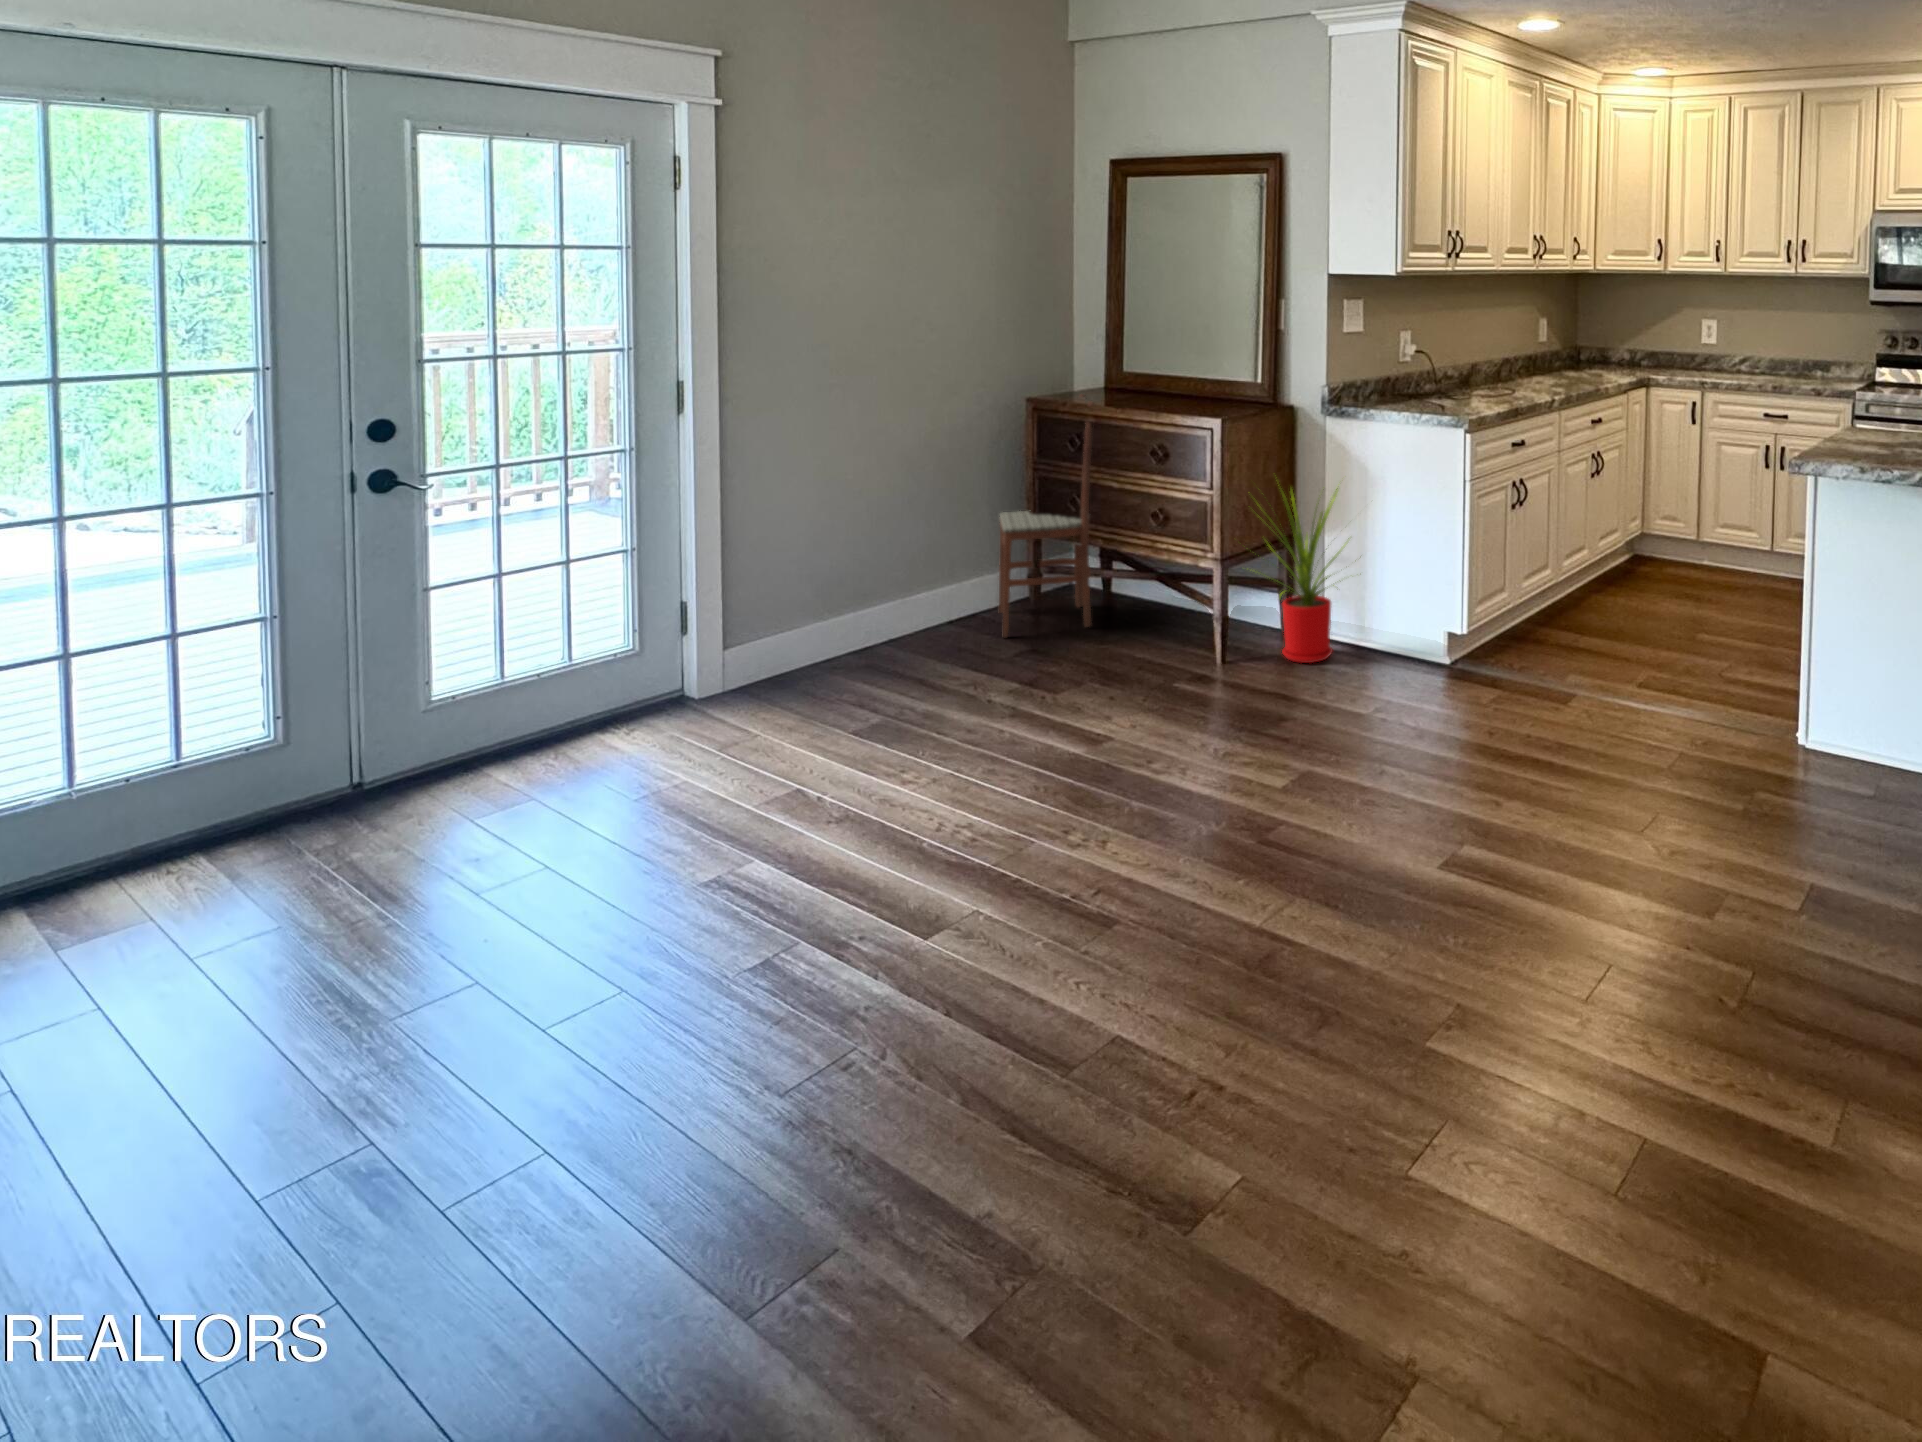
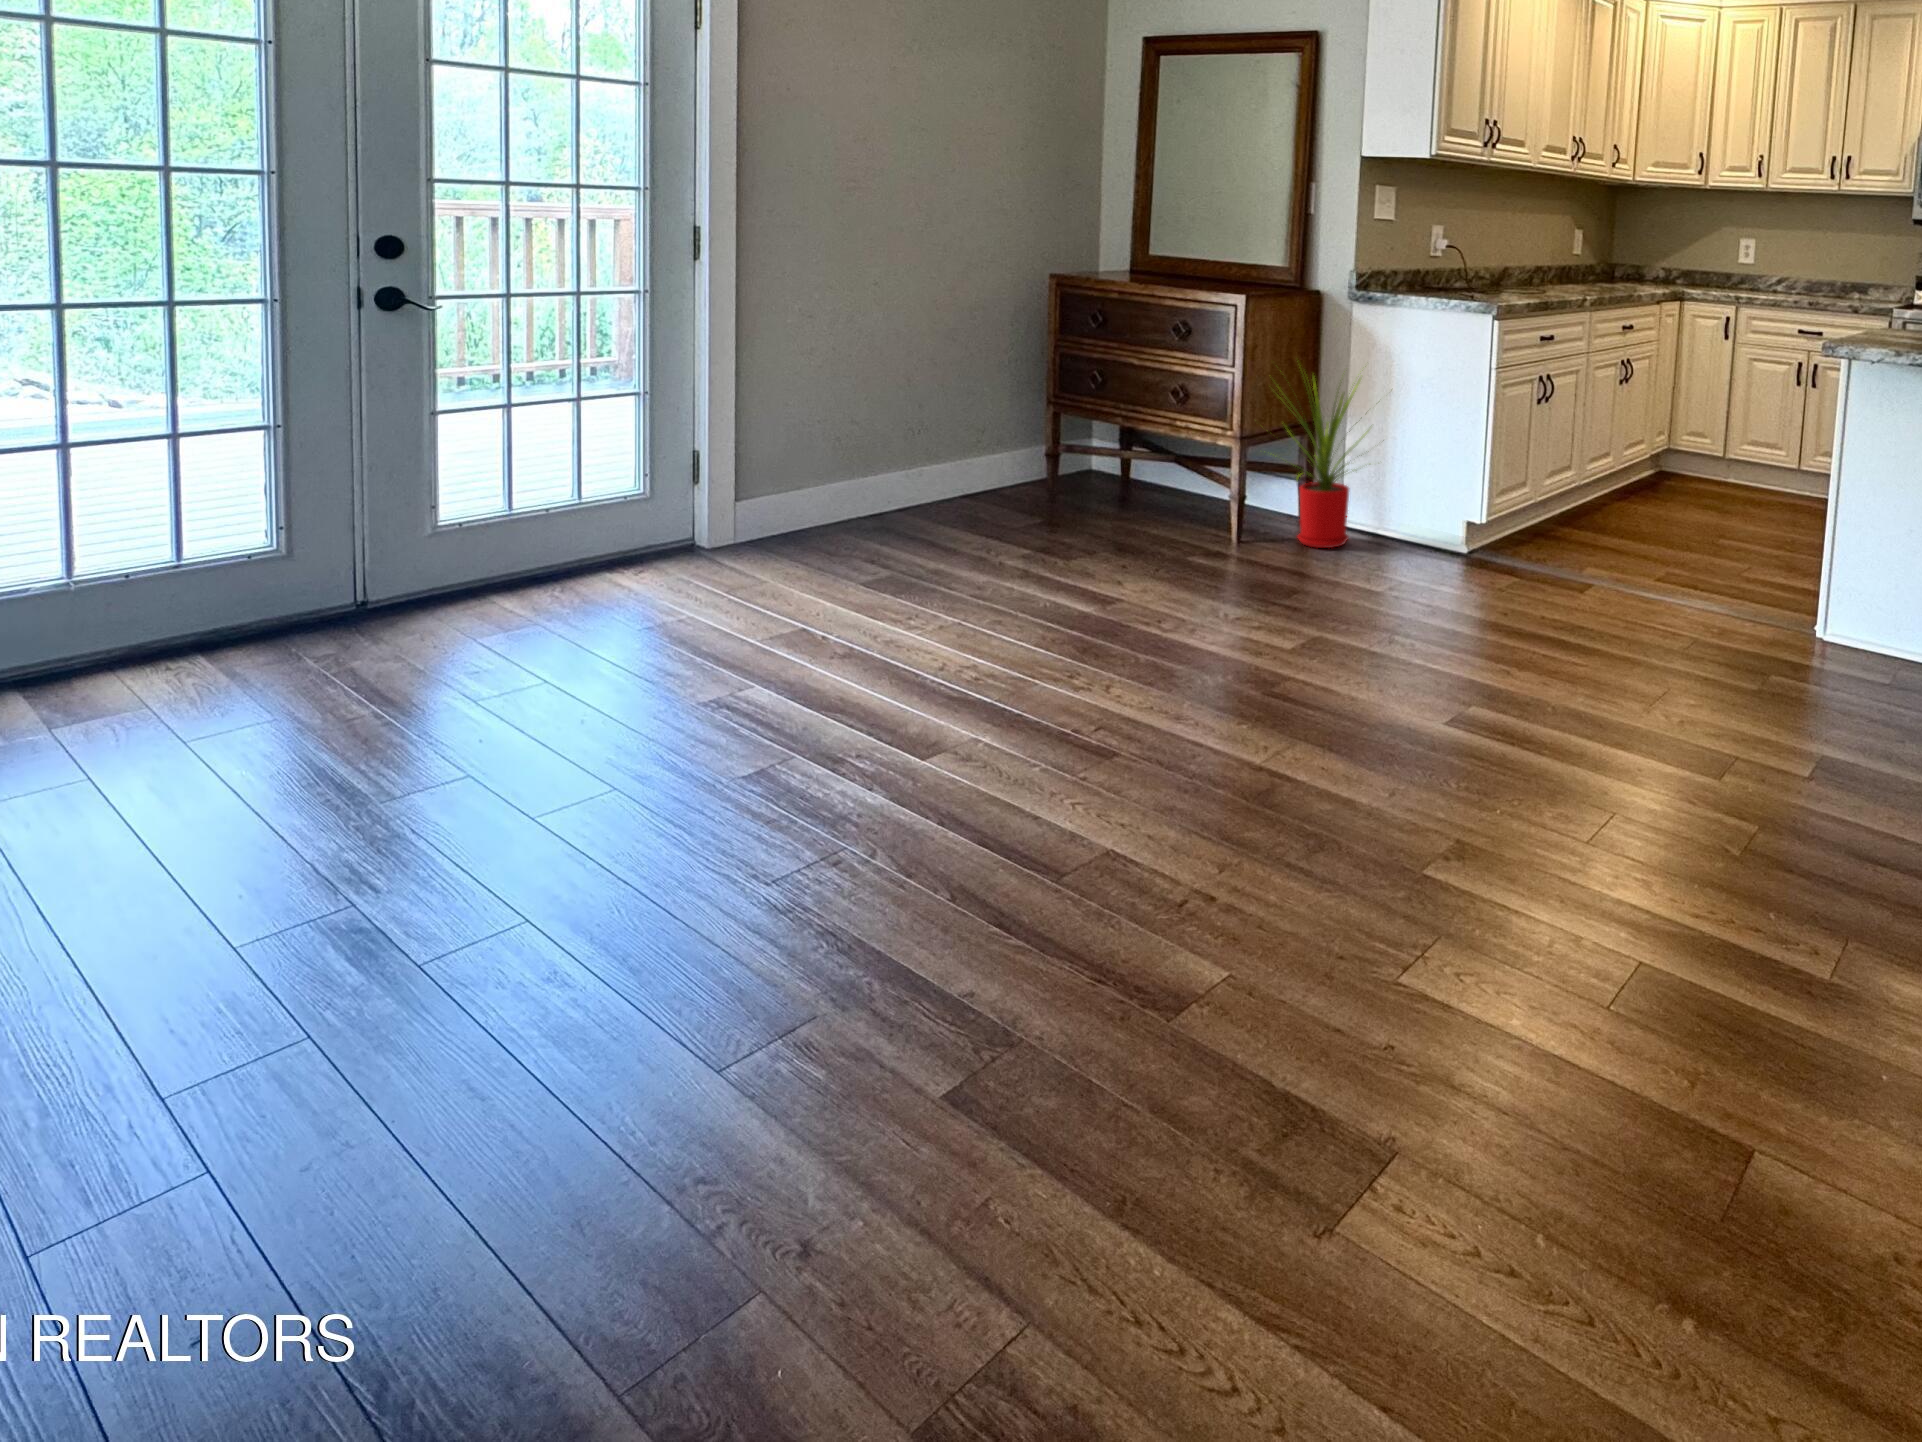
dining chair: present [999,394,1094,638] -> none [1011,275,1117,513]

